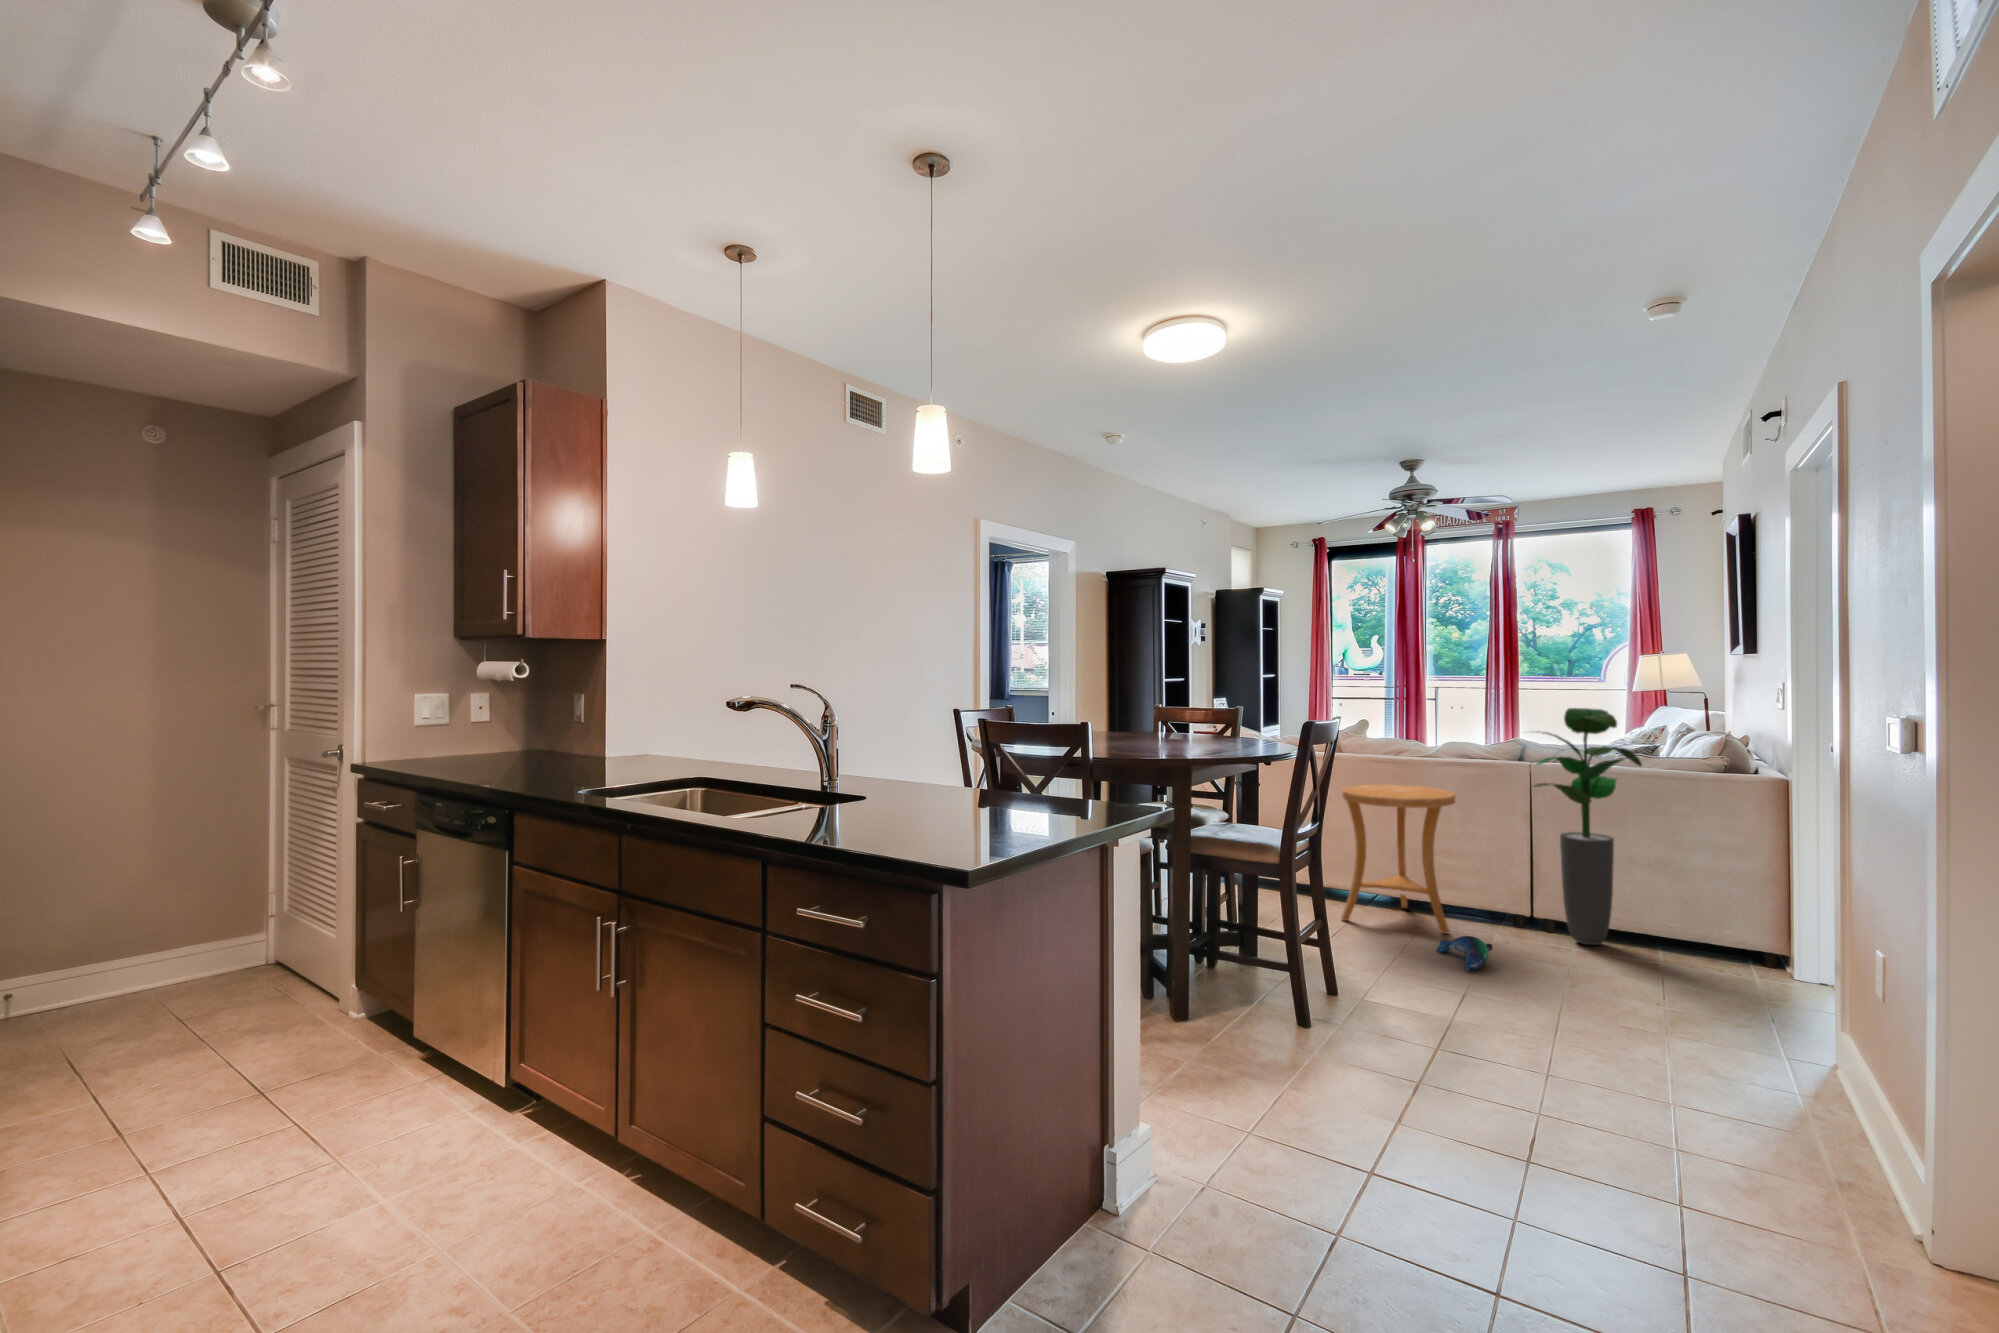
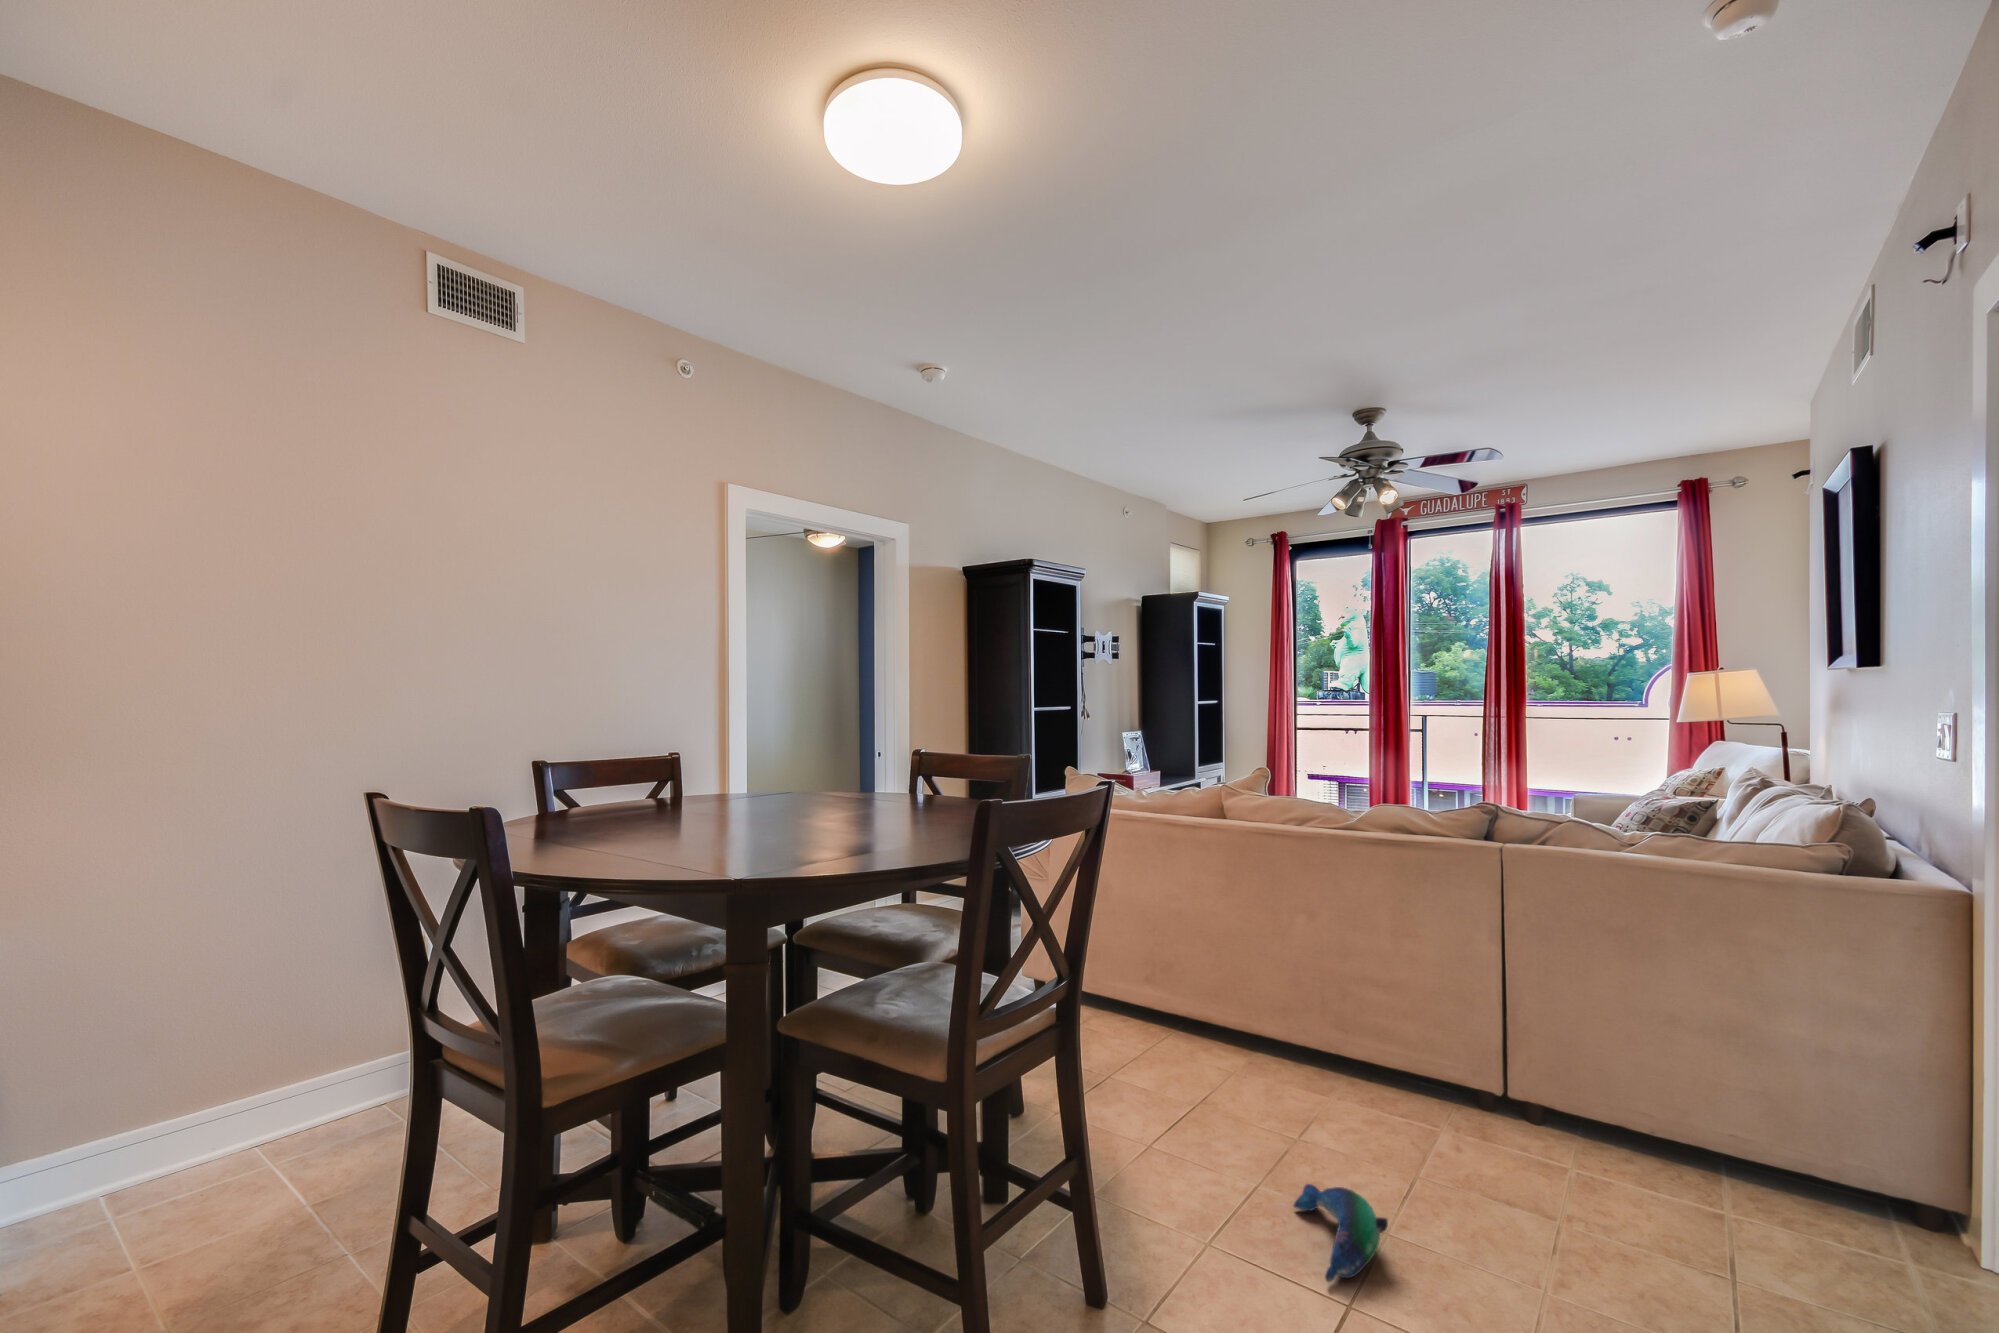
potted plant: present [1534,708,1642,945] -> none [1466,757,1688,1204]
side table: present [1341,785,1456,934] -> none [1167,873,1358,1154]

